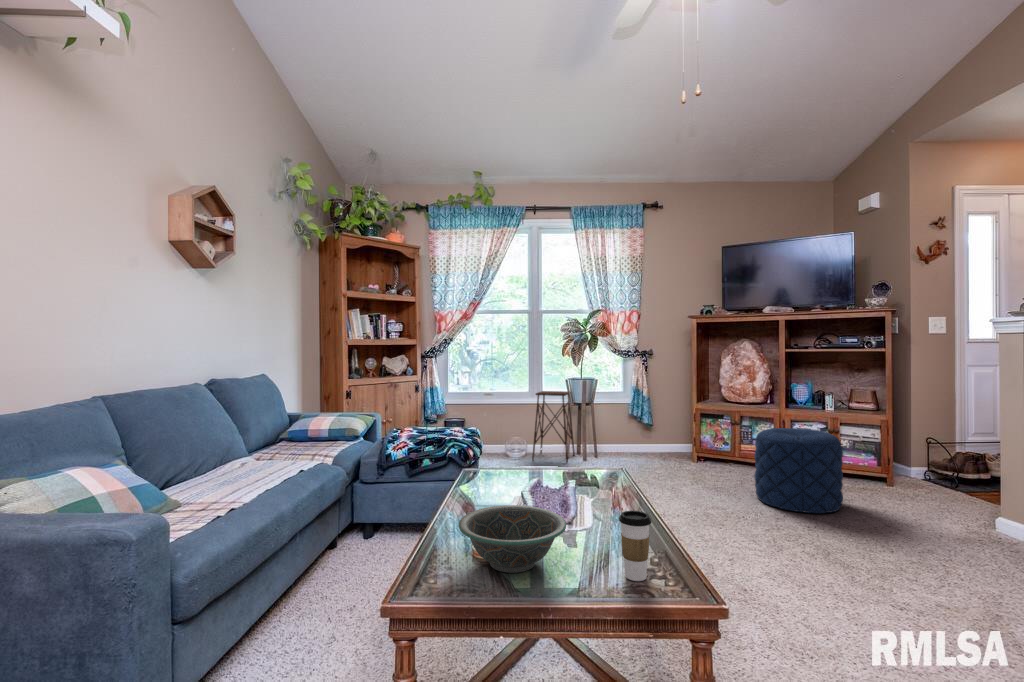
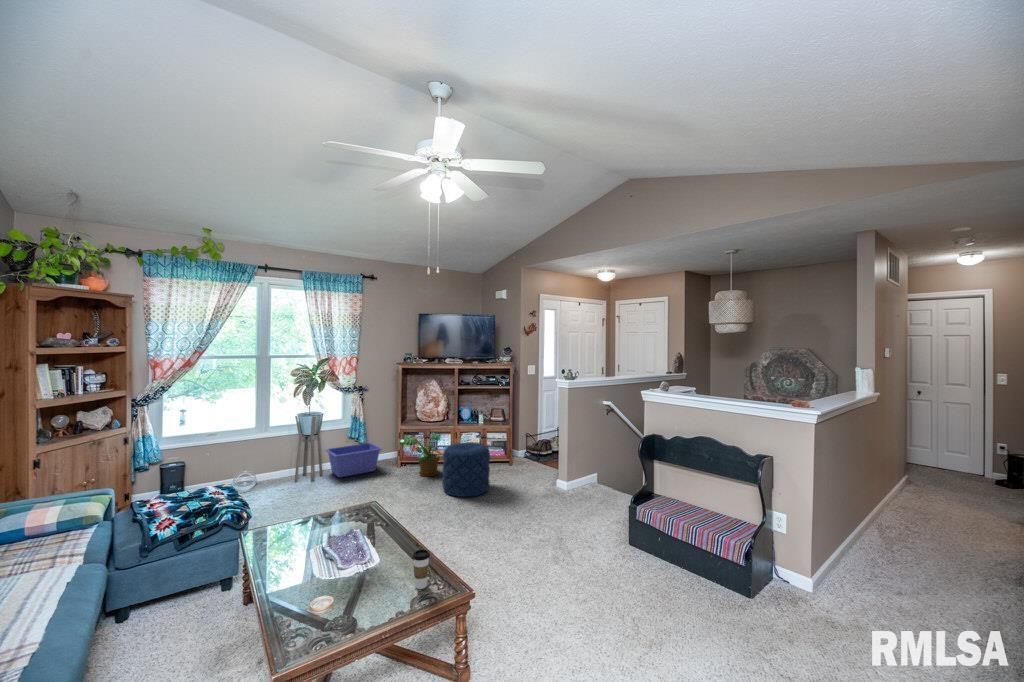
side table: present [532,391,575,462] -> none [264,426,302,491]
potted plant: none [691,417,761,478] -> present [400,434,443,476]
storage bin: none [601,425,671,461] -> present [326,443,382,477]
decorative bowl: present [459,505,566,573] -> none [310,561,382,612]

